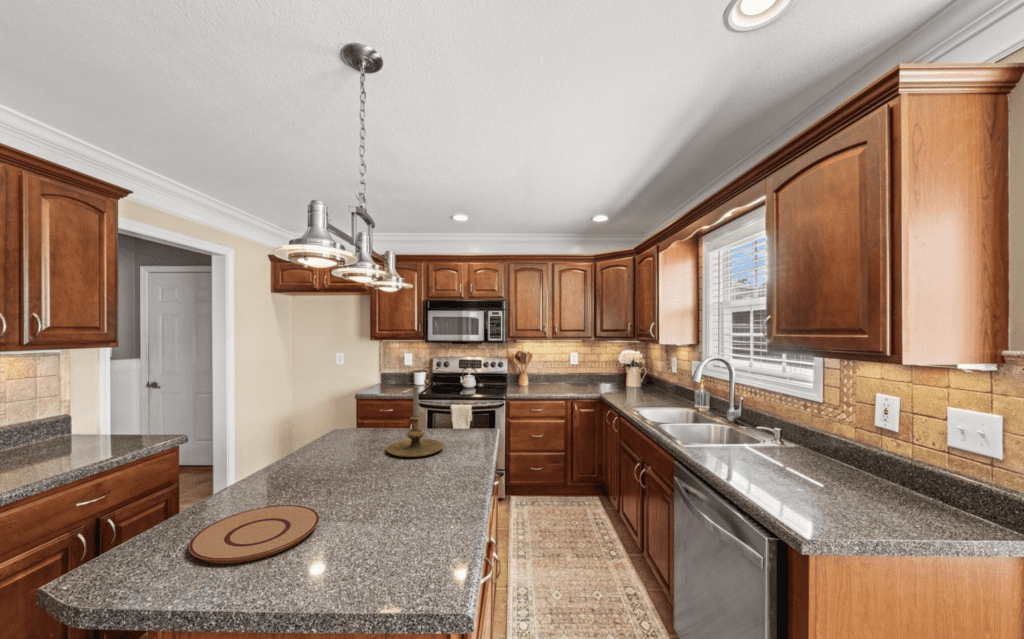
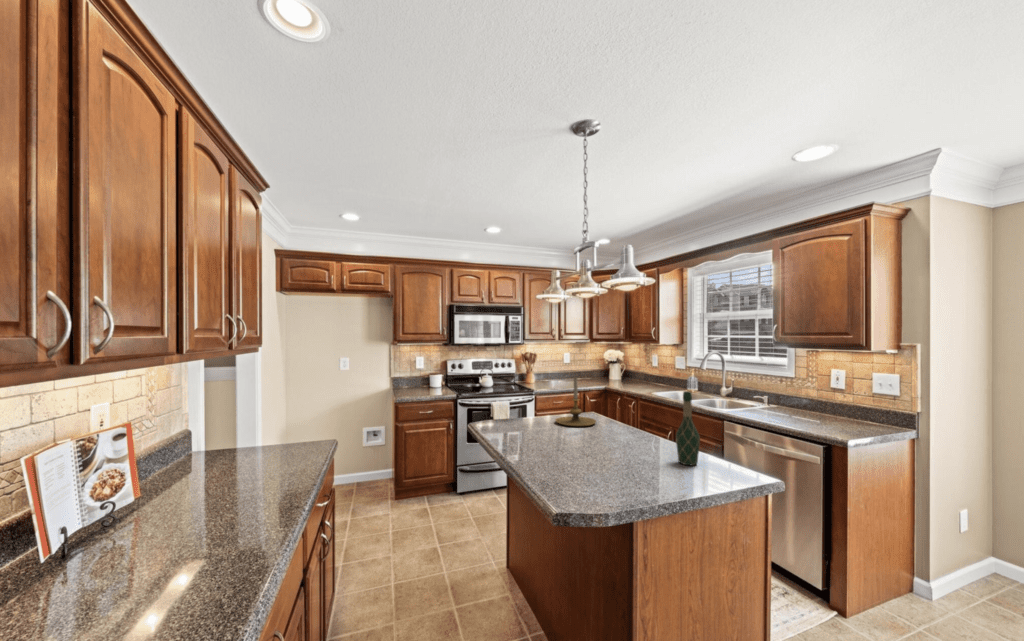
wine bottle: none [326,430,373,580] -> present [676,391,700,465]
plate: present [188,505,319,564] -> none [576,447,642,469]

